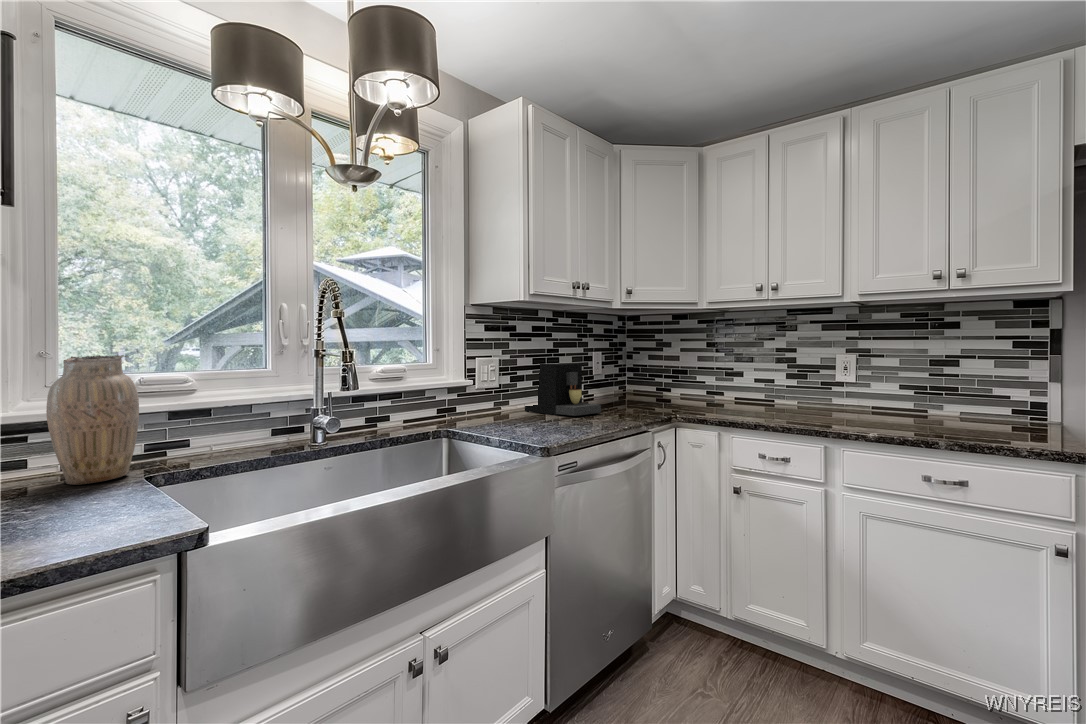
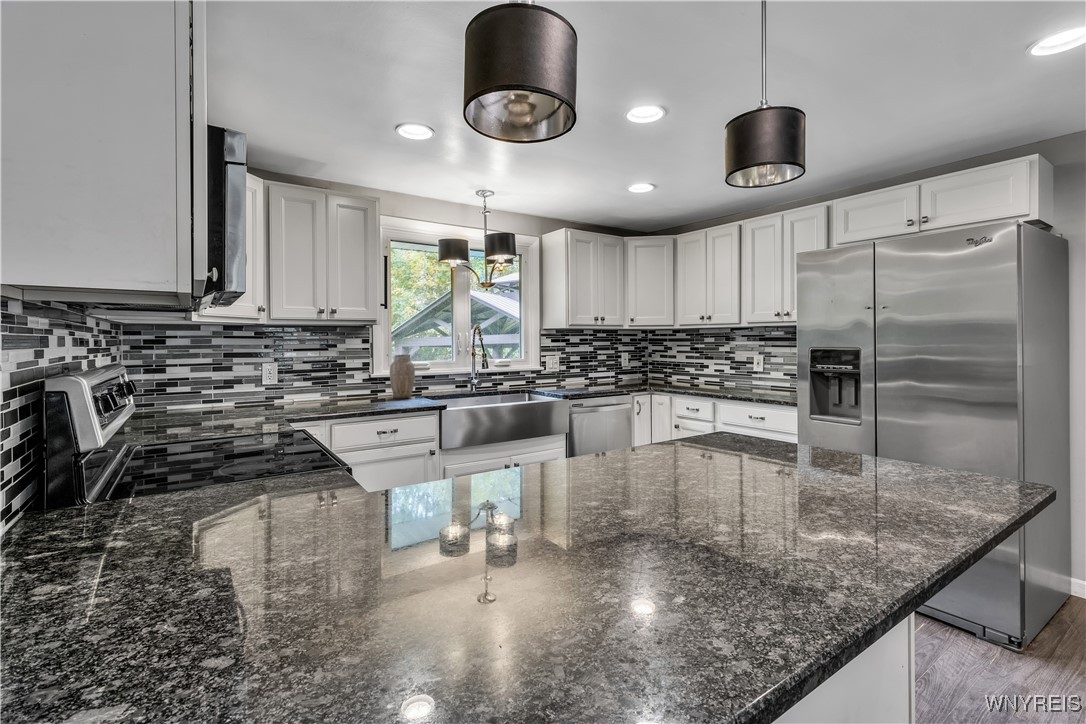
coffee maker: present [525,363,601,416] -> none [578,359,618,388]

